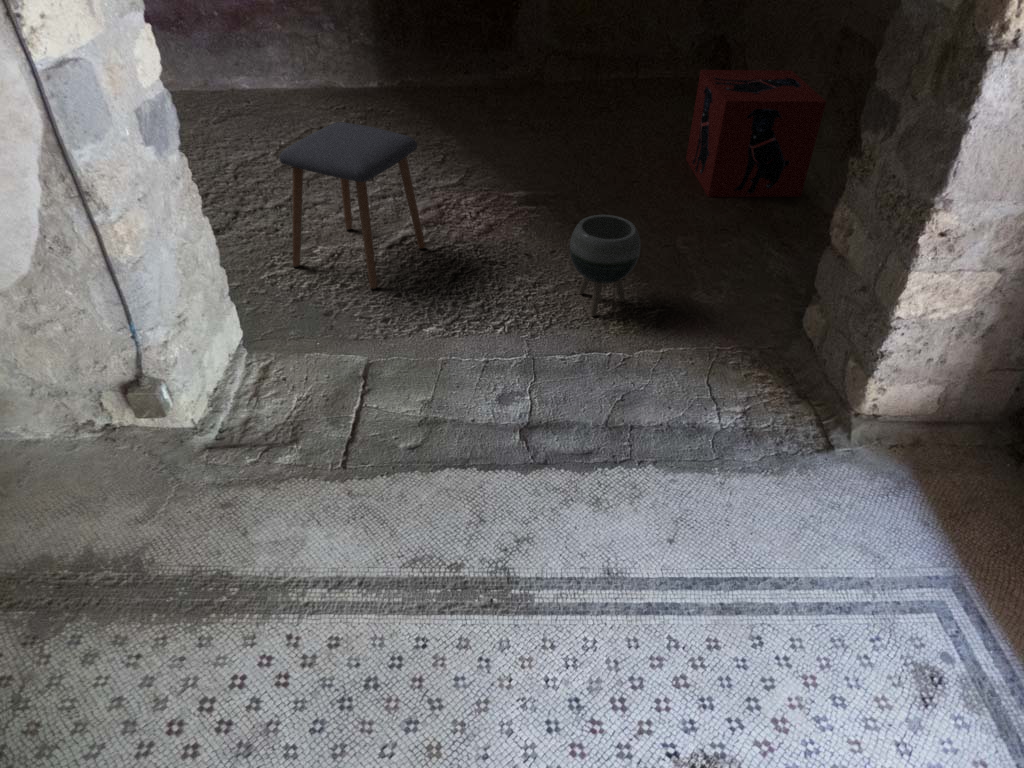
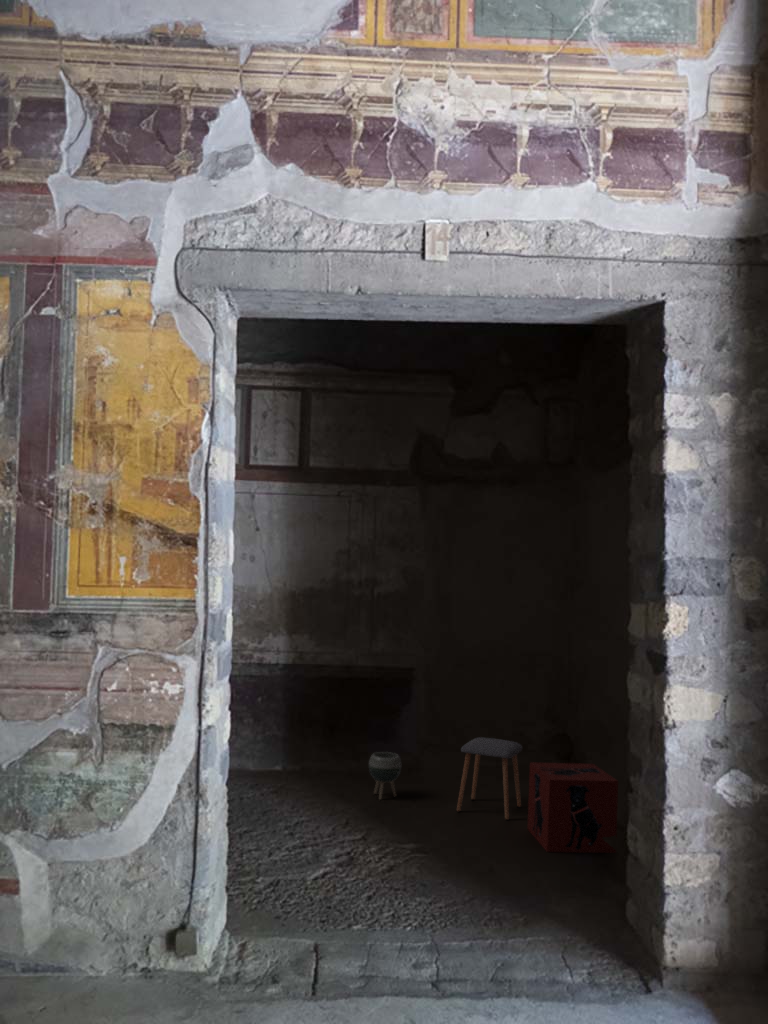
stool: present [279,122,425,290] -> present [457,737,522,820]
planter: present [570,215,640,316] -> present [369,752,401,800]

